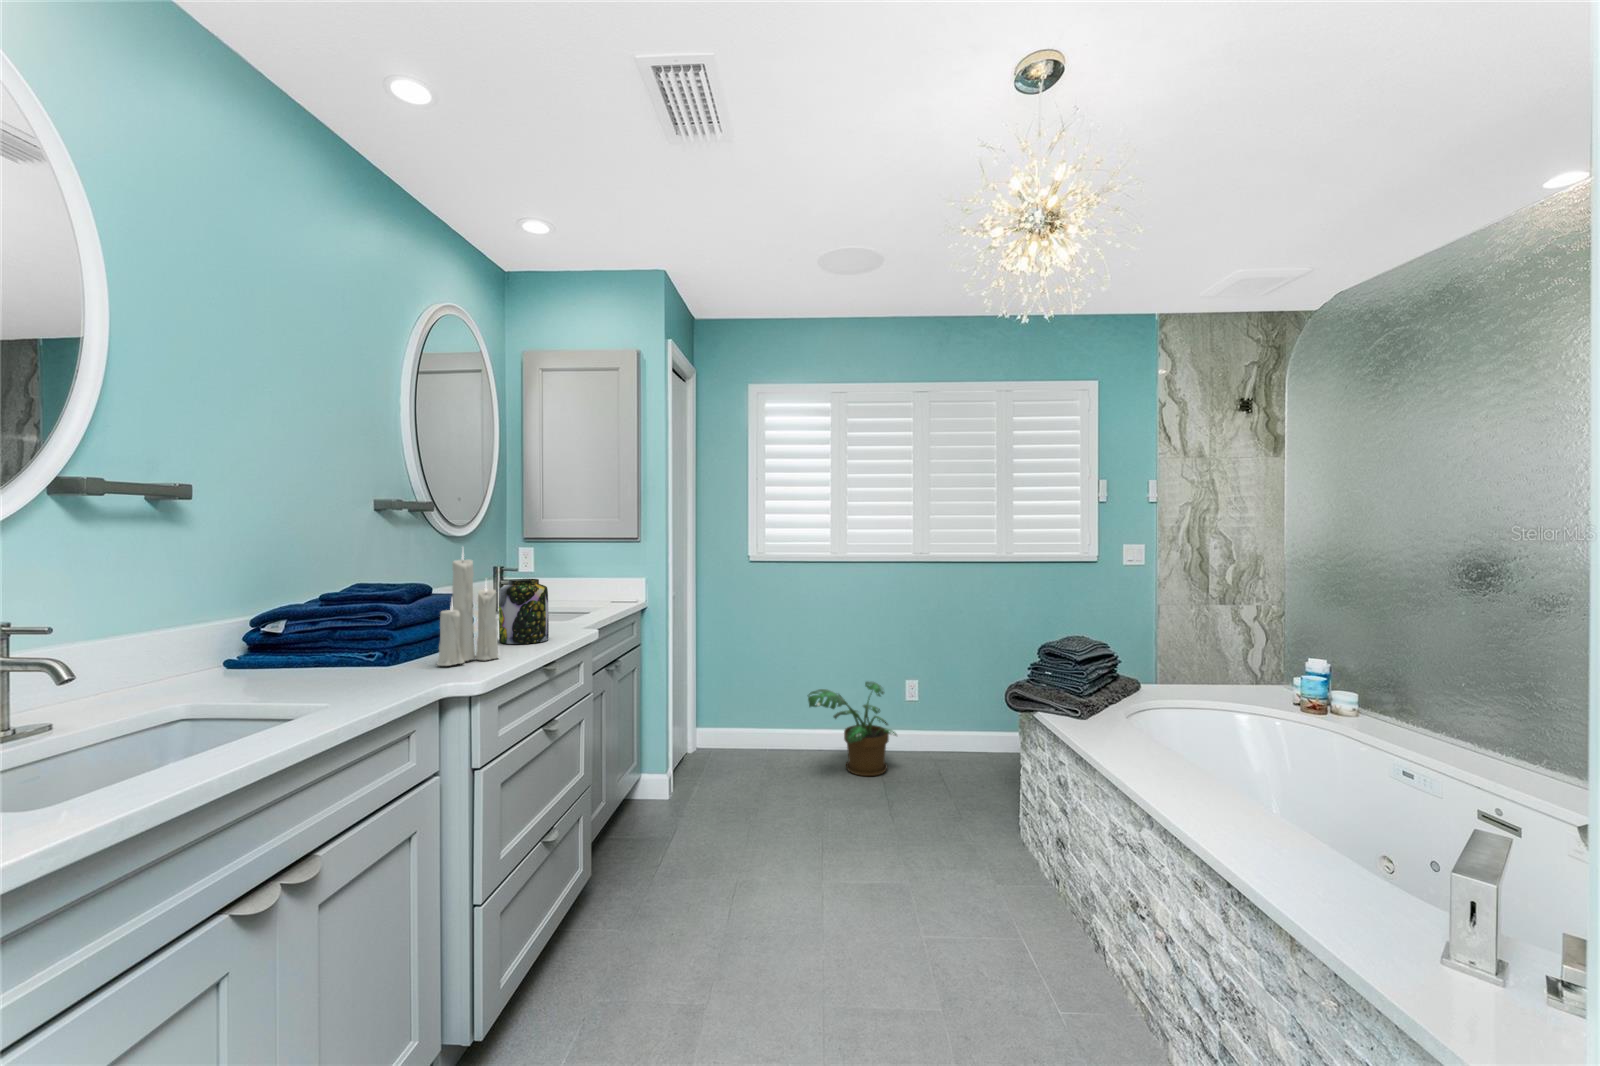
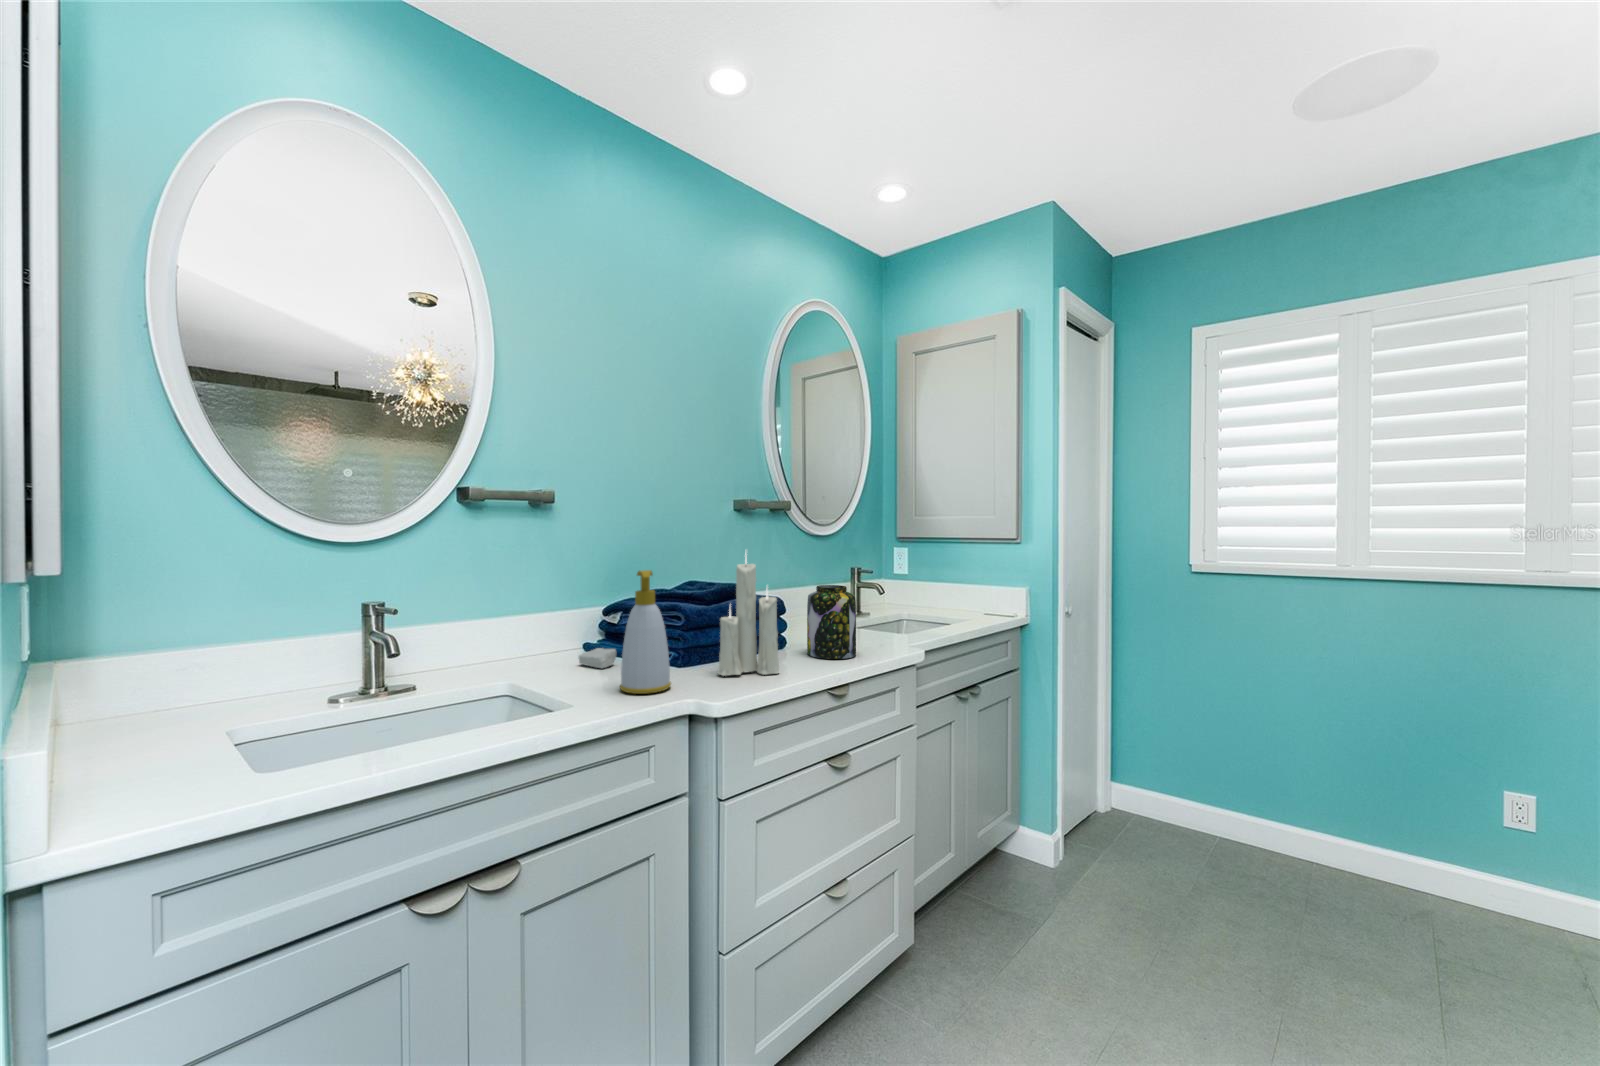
soap bottle: none [347,567,409,691] -> present [620,570,671,694]
soap bar: none [239,659,295,682] -> present [579,648,616,668]
potted plant: present [808,682,897,776] -> none [1274,778,1478,953]

